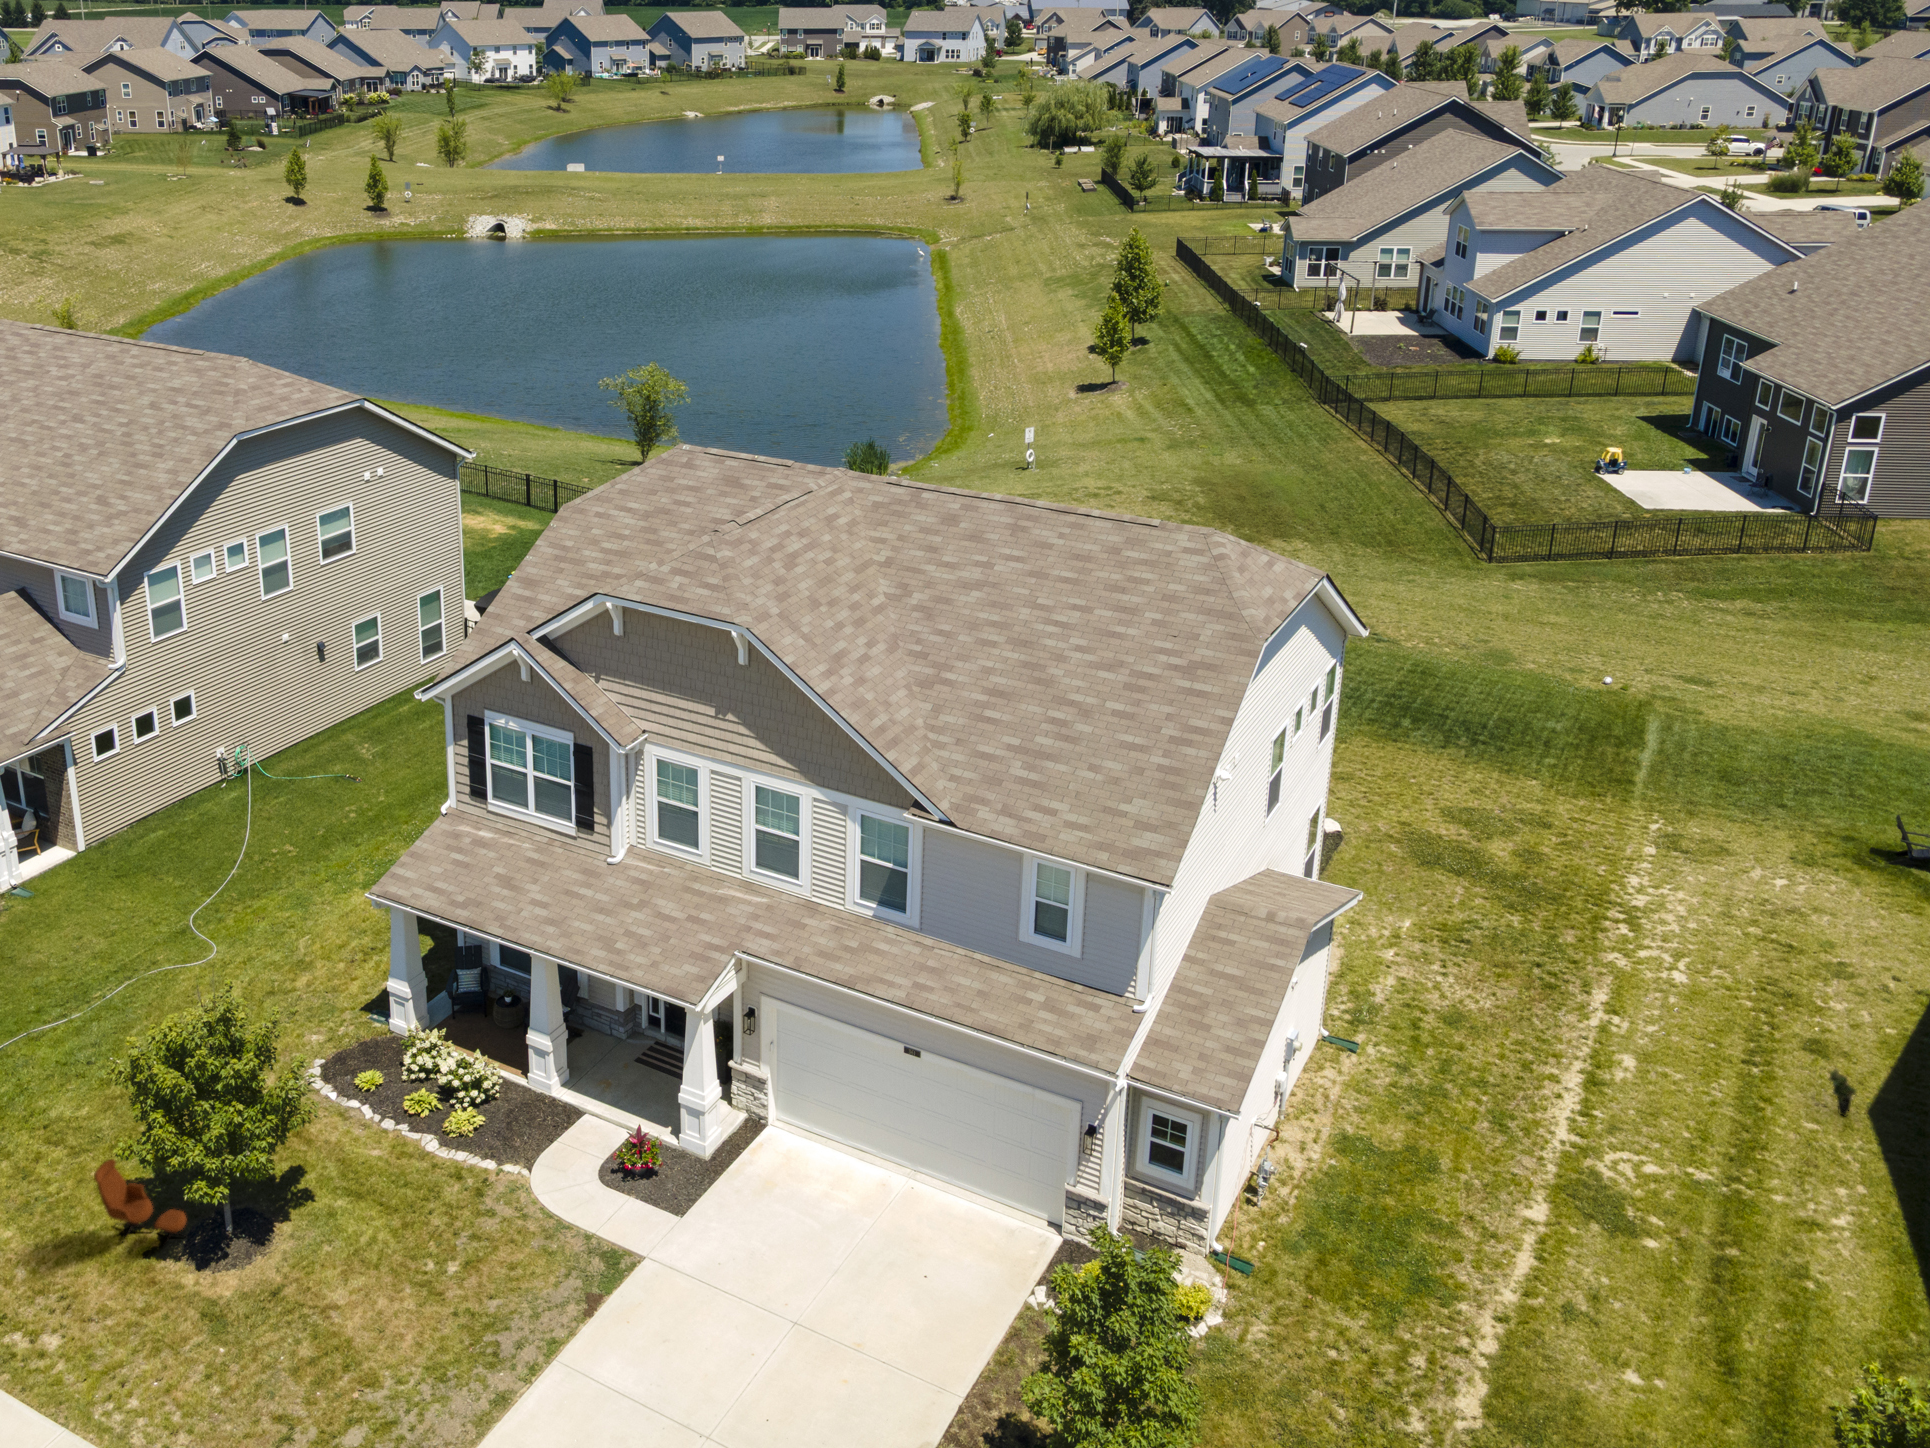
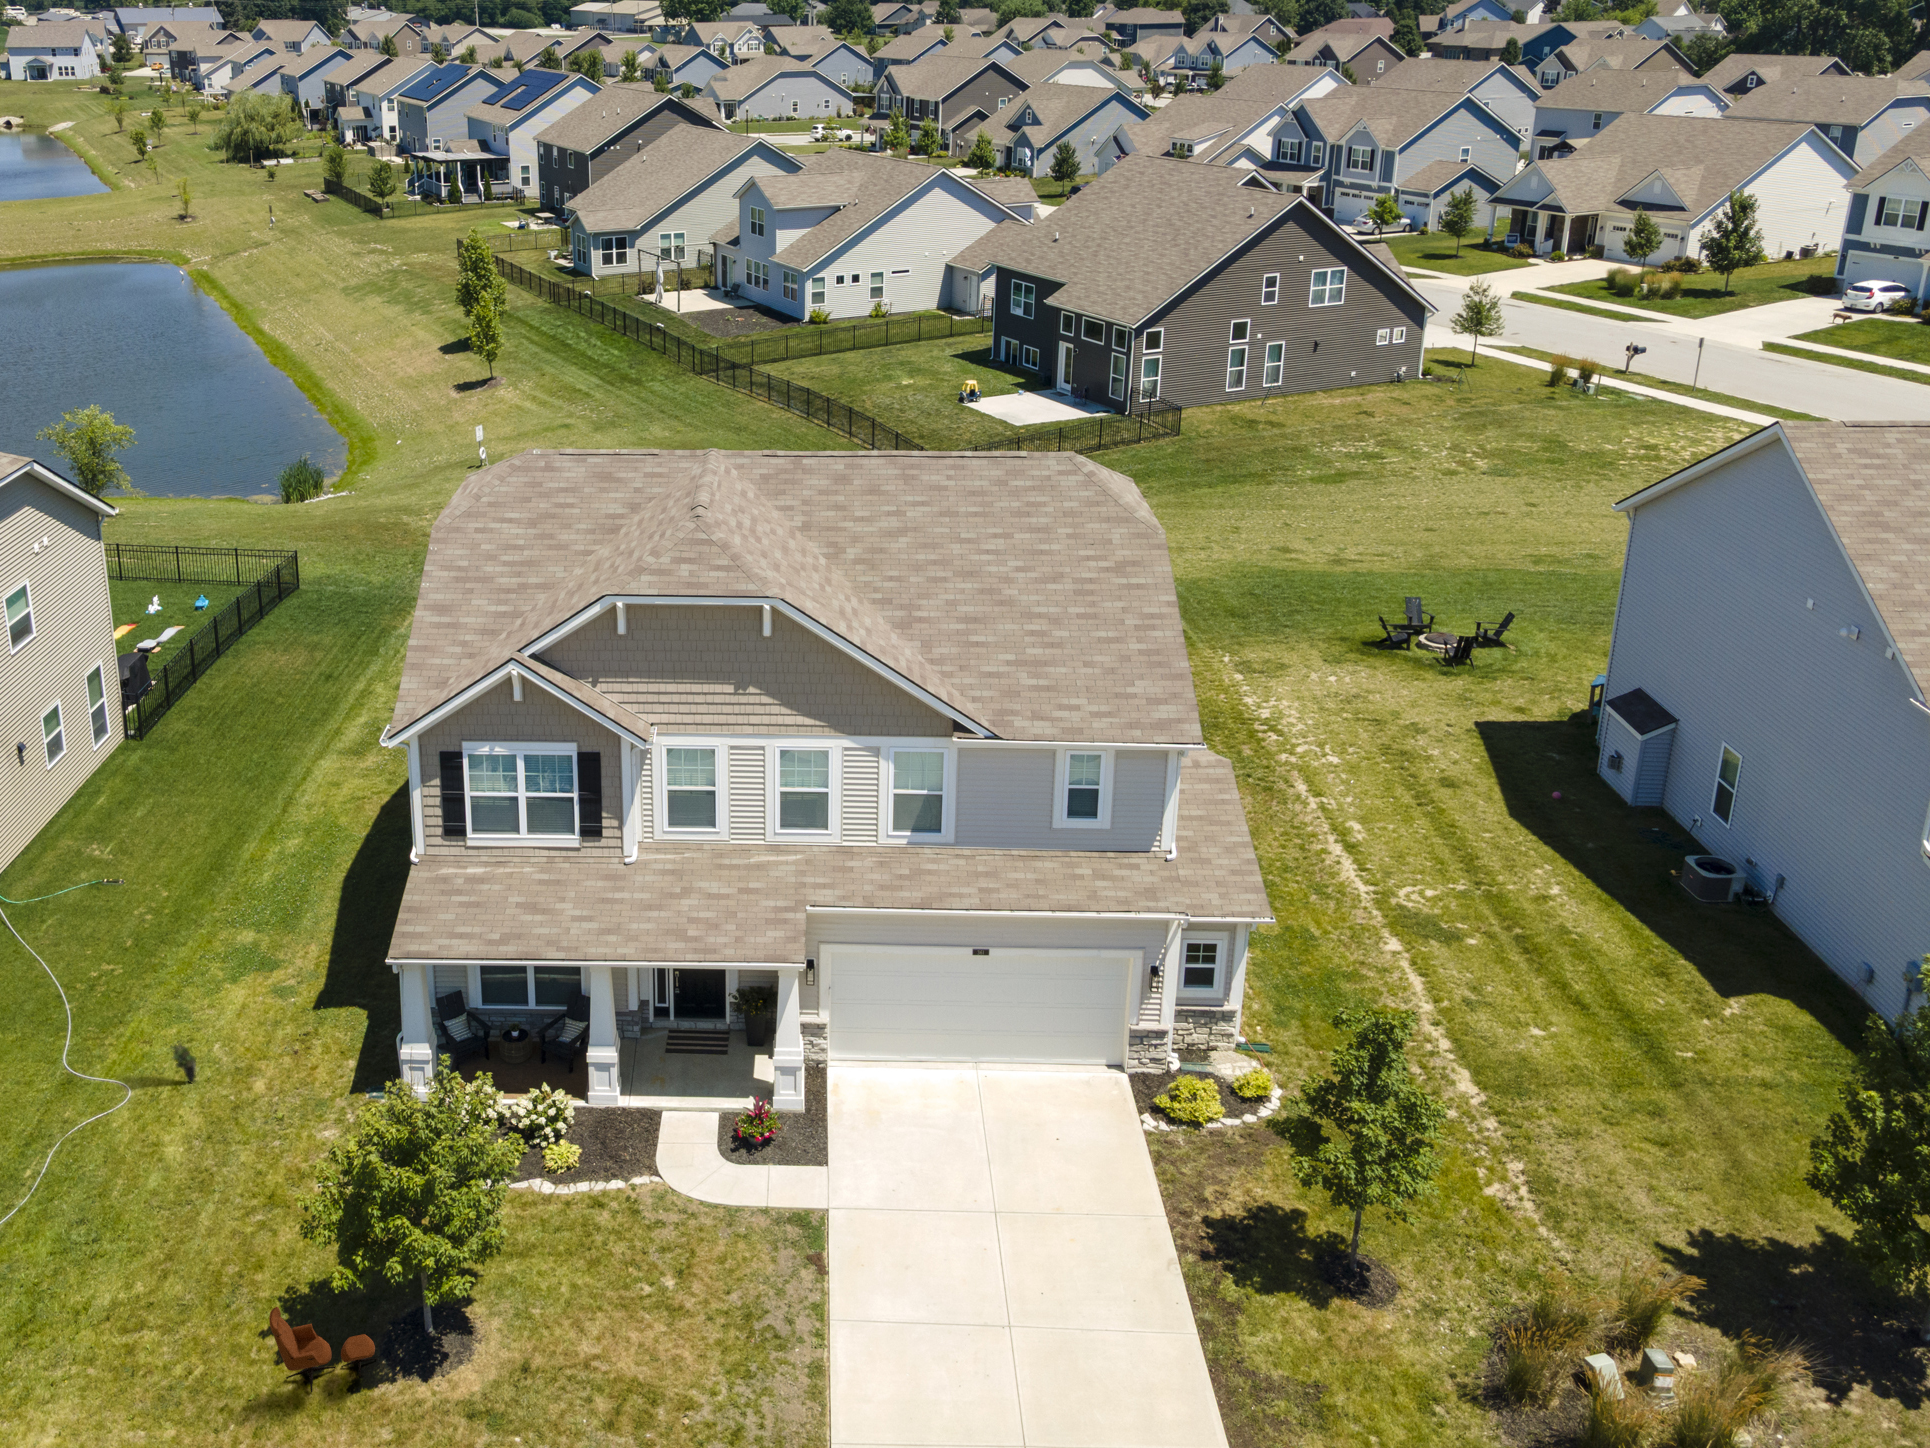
potted plant: present [1828,1069,1856,1116] -> present [172,1043,196,1083]

